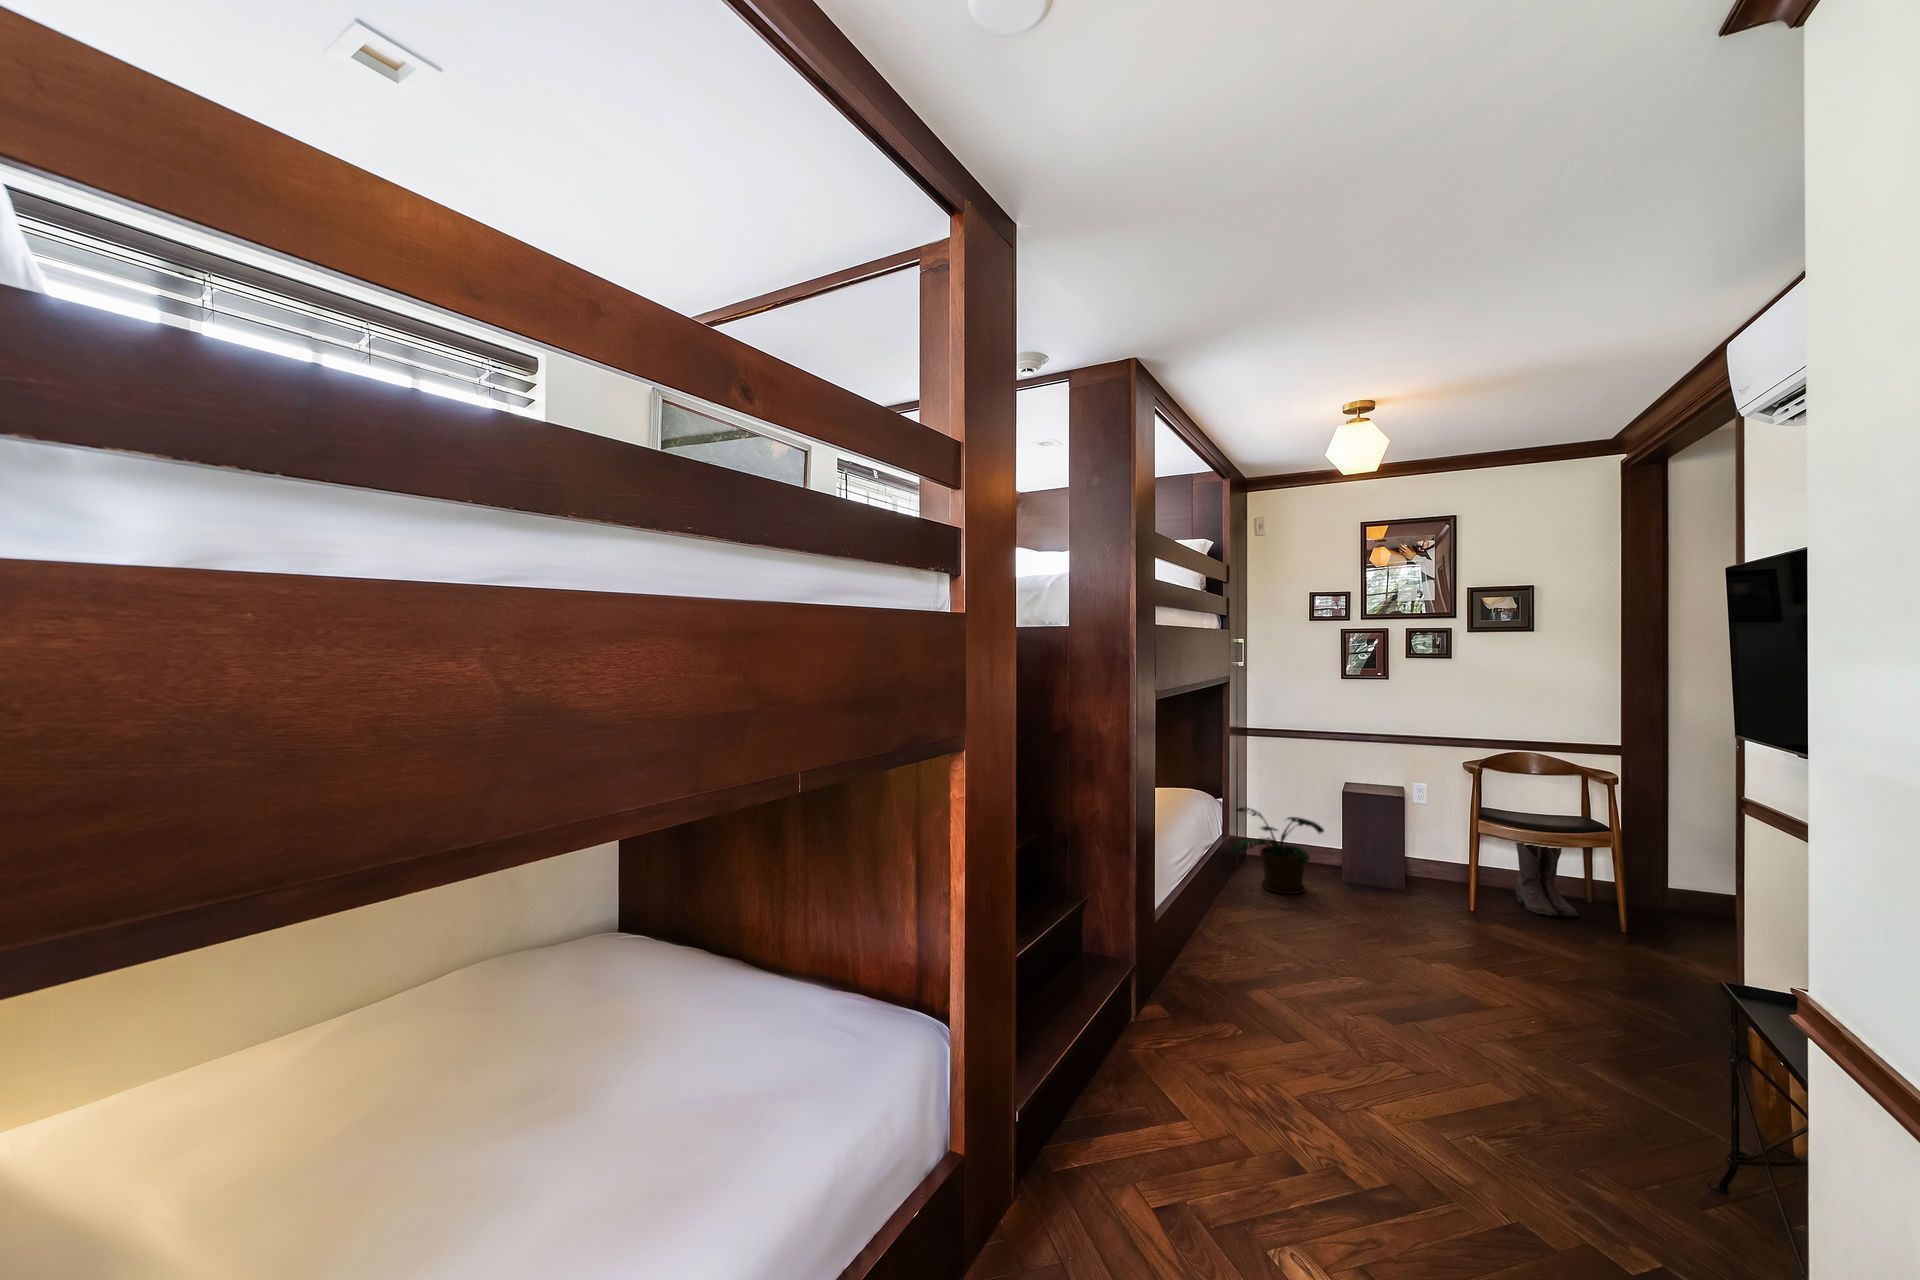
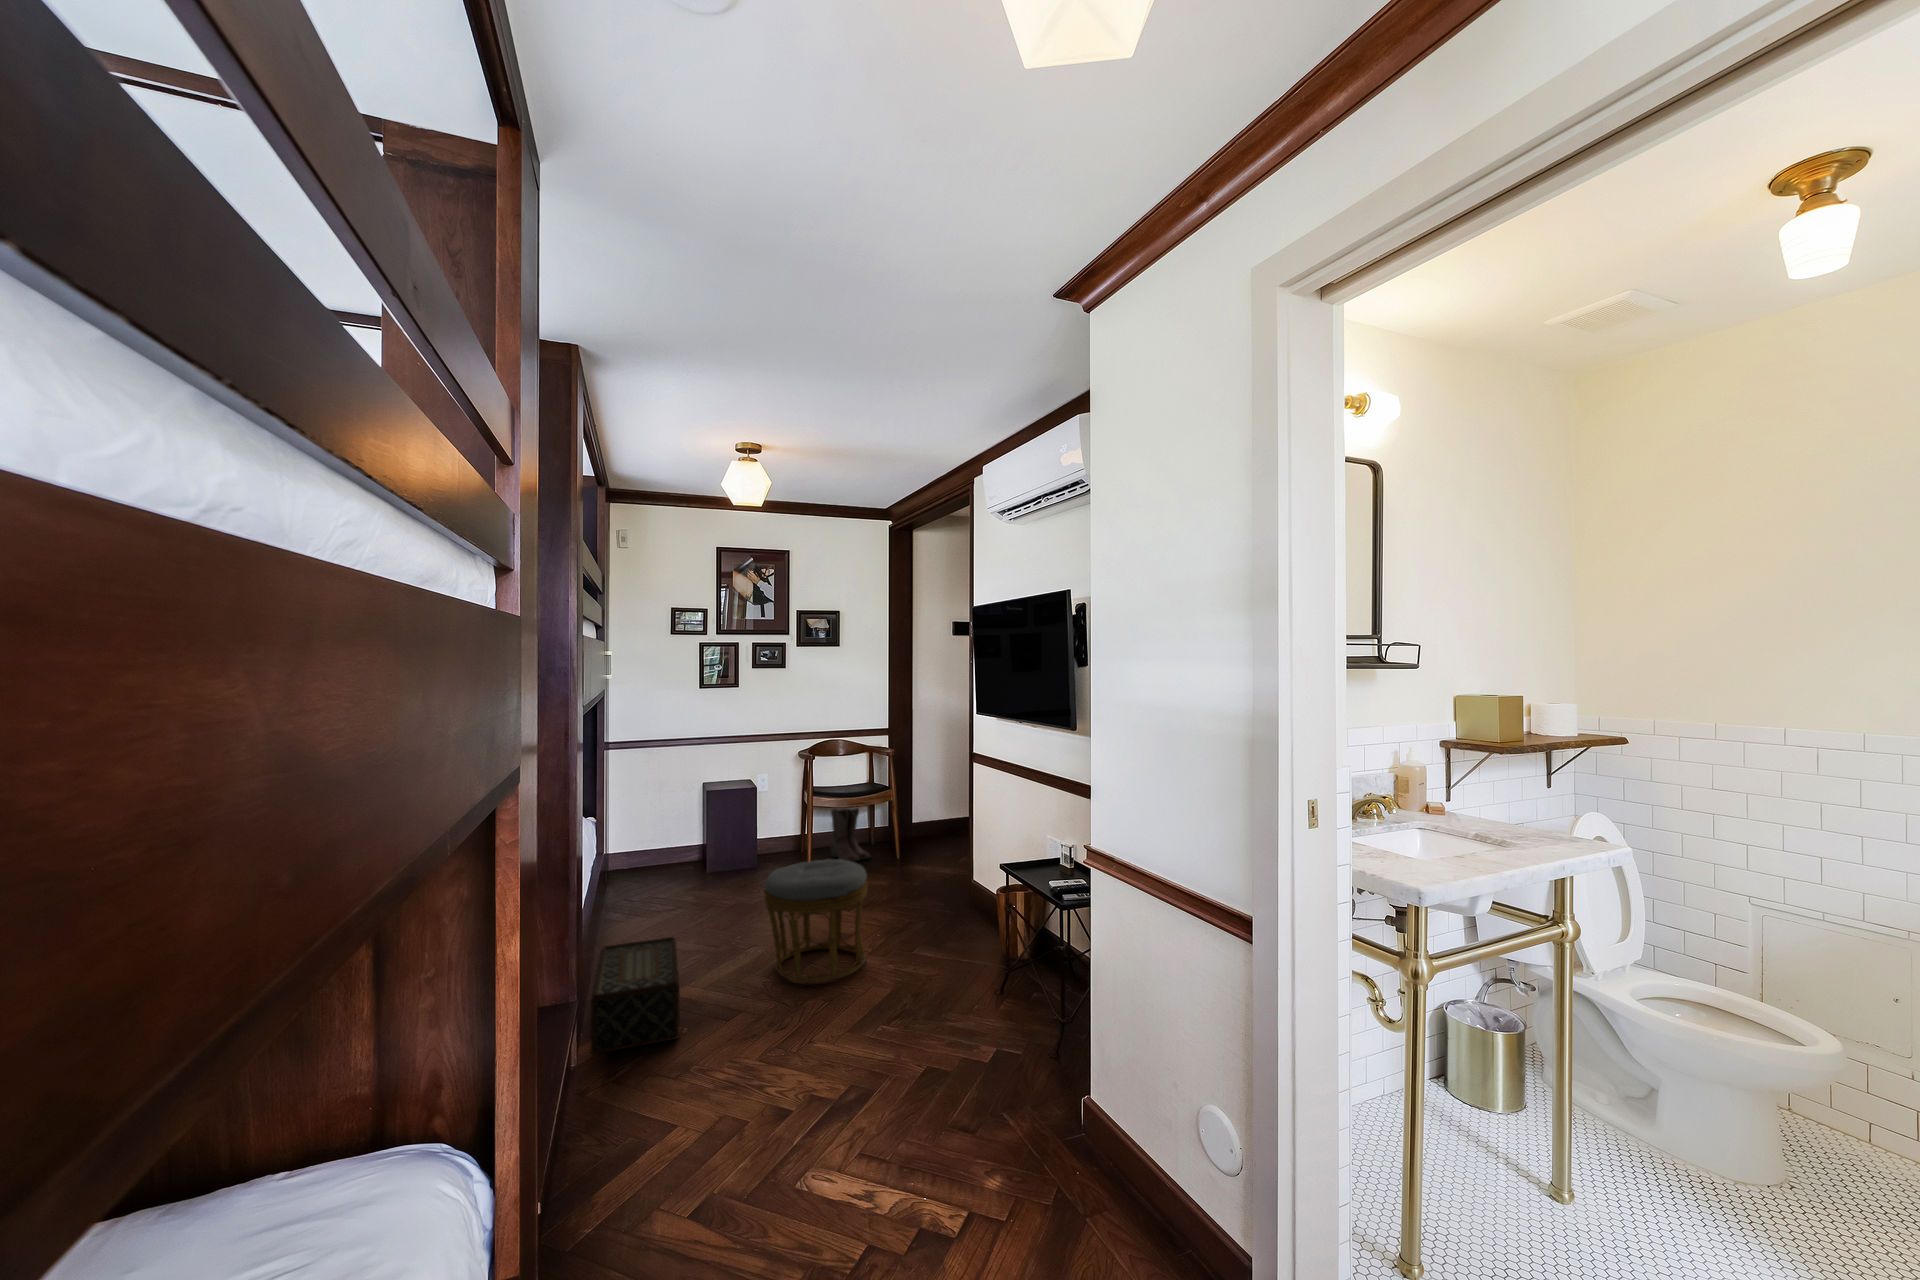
potted plant: present [1232,807,1324,894] -> none [606,821,702,899]
ottoman: none [1354,895,1499,1052] -> present [764,859,868,982]
woven basket: none [1150,924,1256,1038] -> present [591,937,679,1054]

